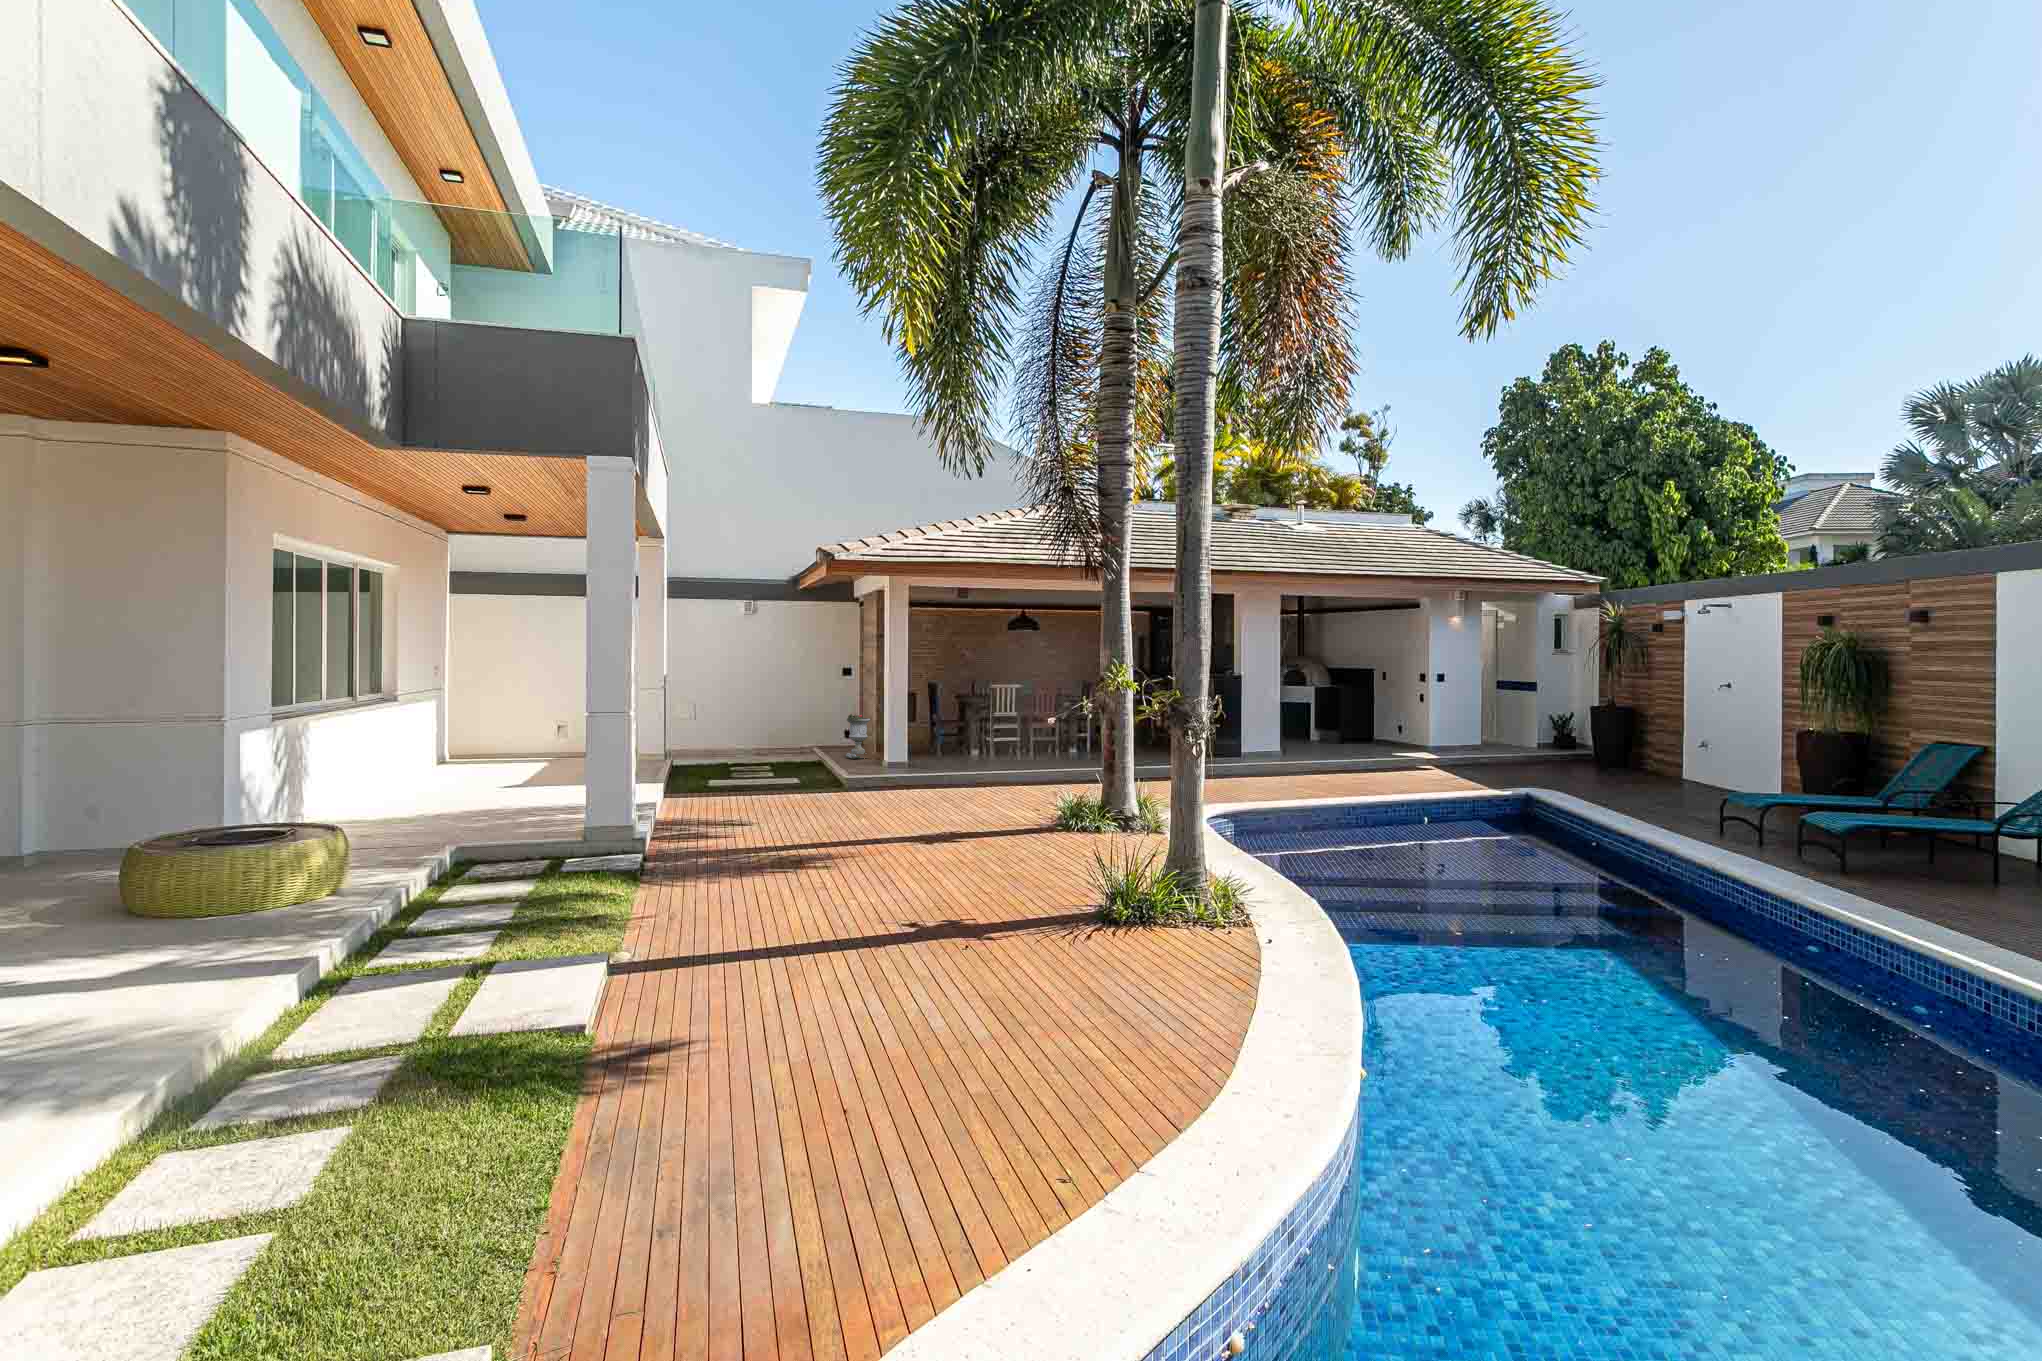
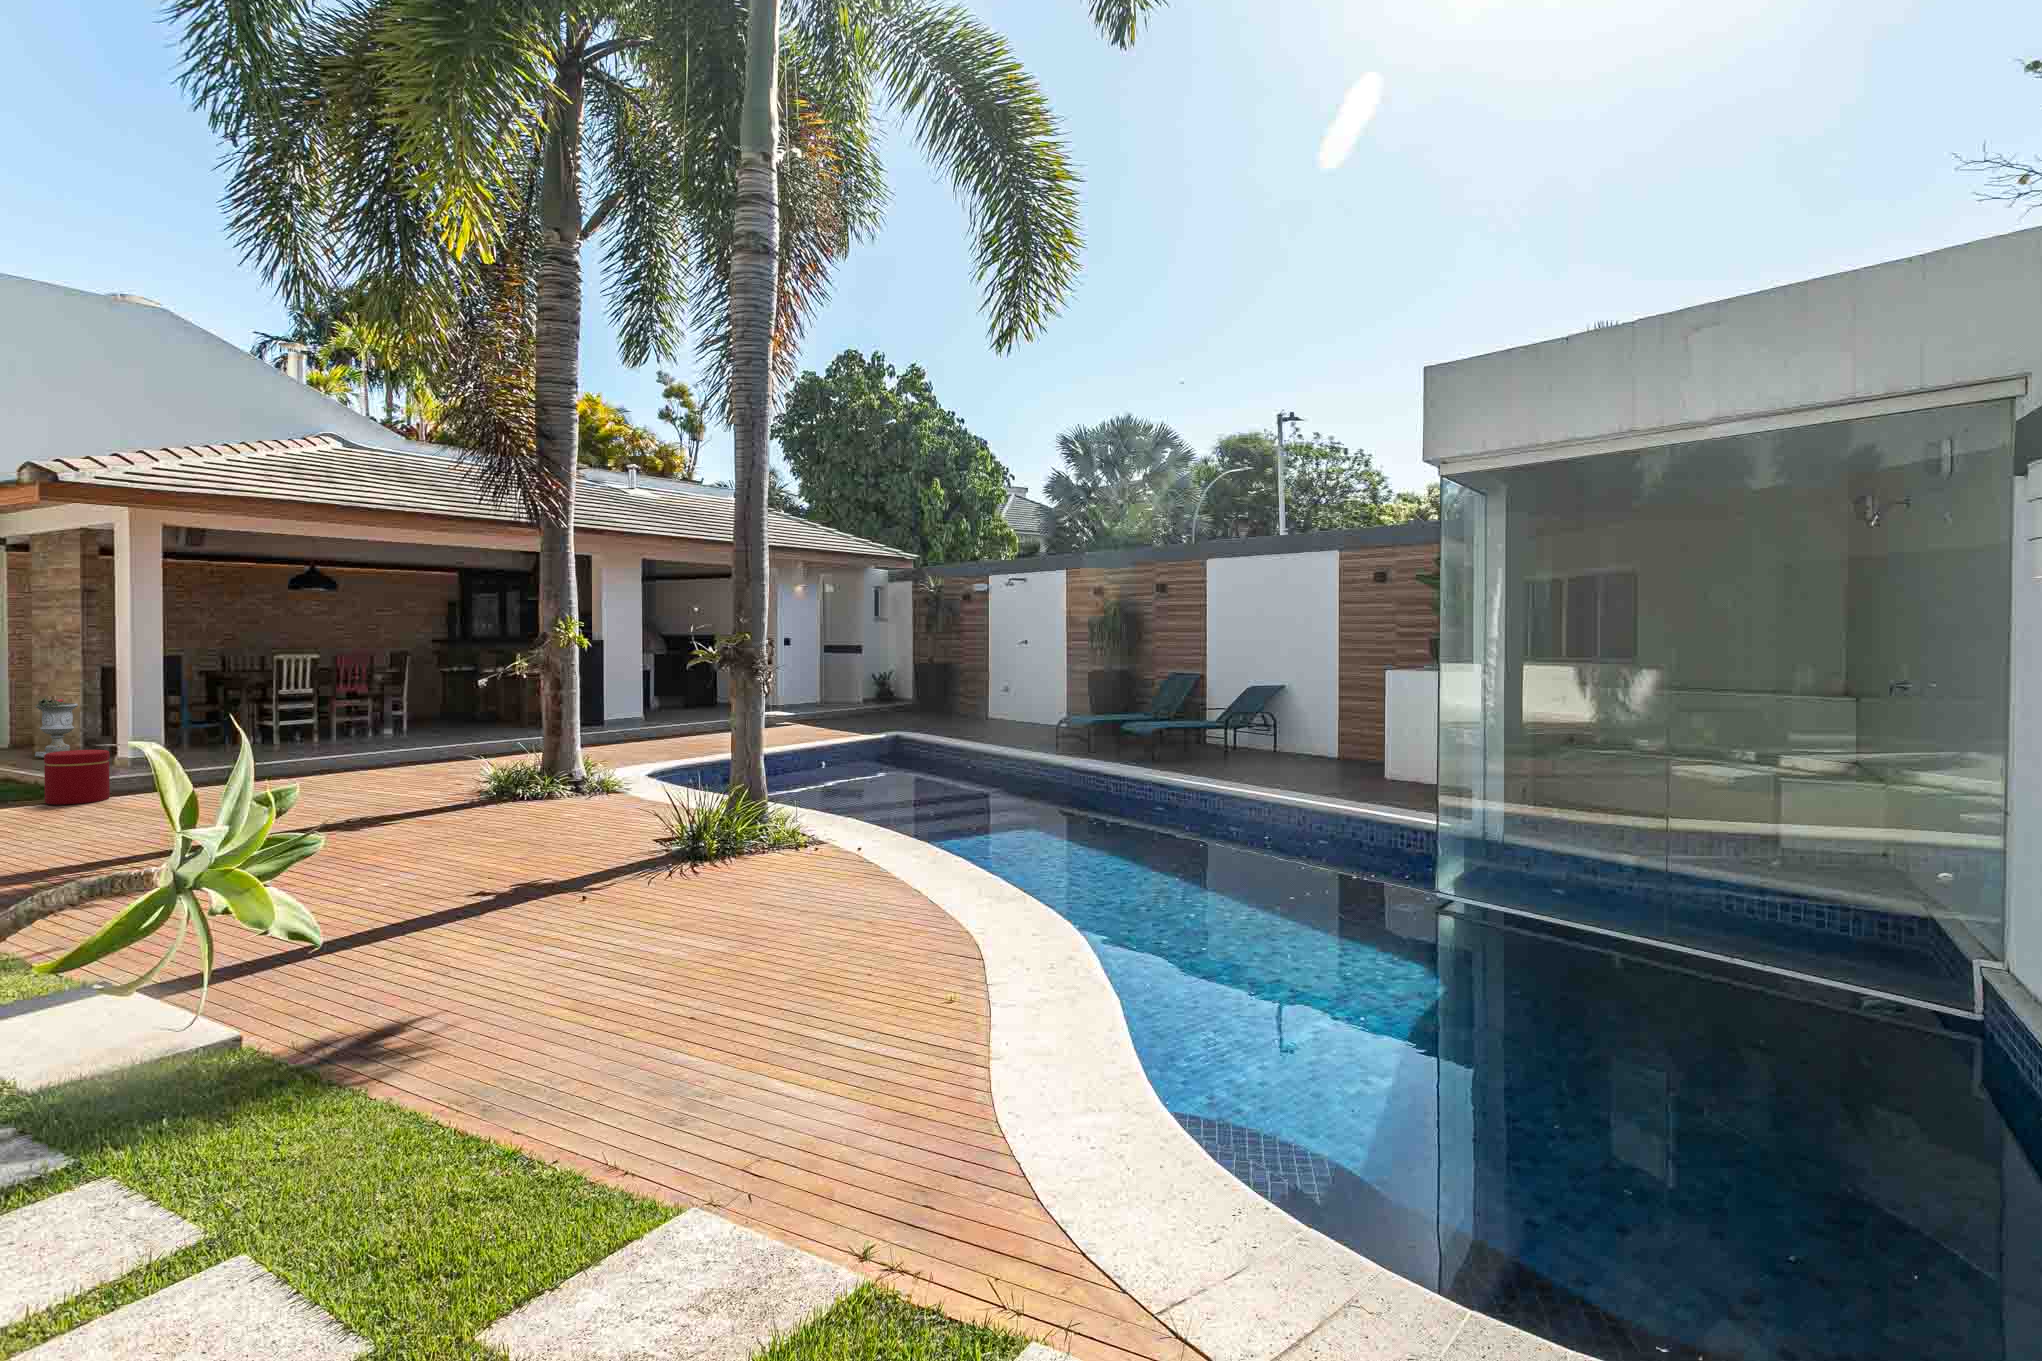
ottoman: none [818,757,854,797] -> present [44,750,110,805]

